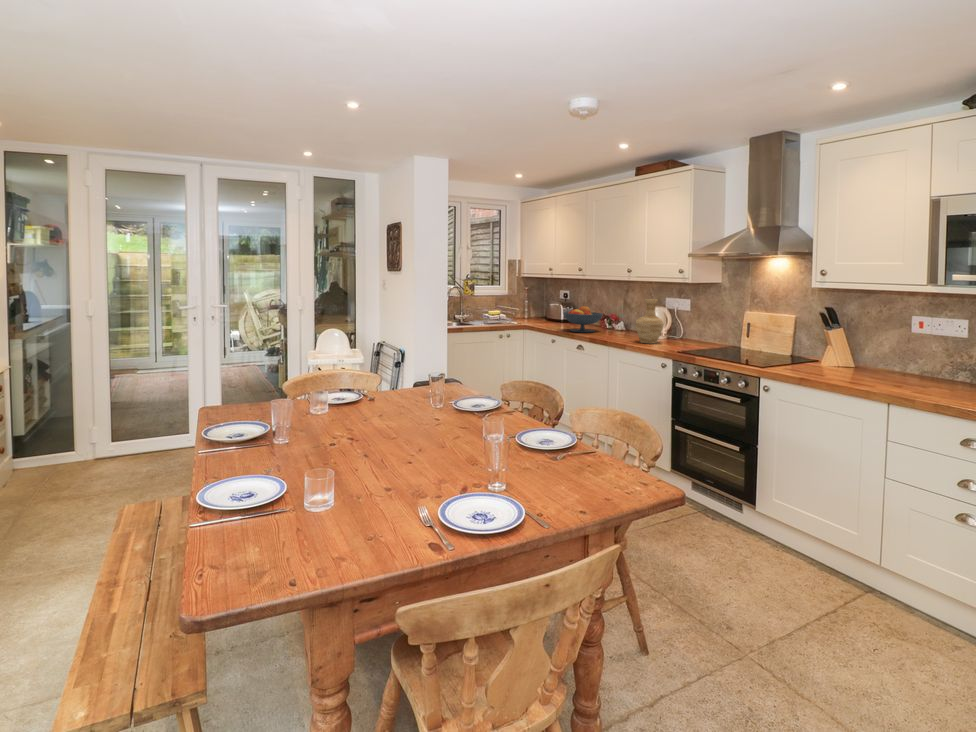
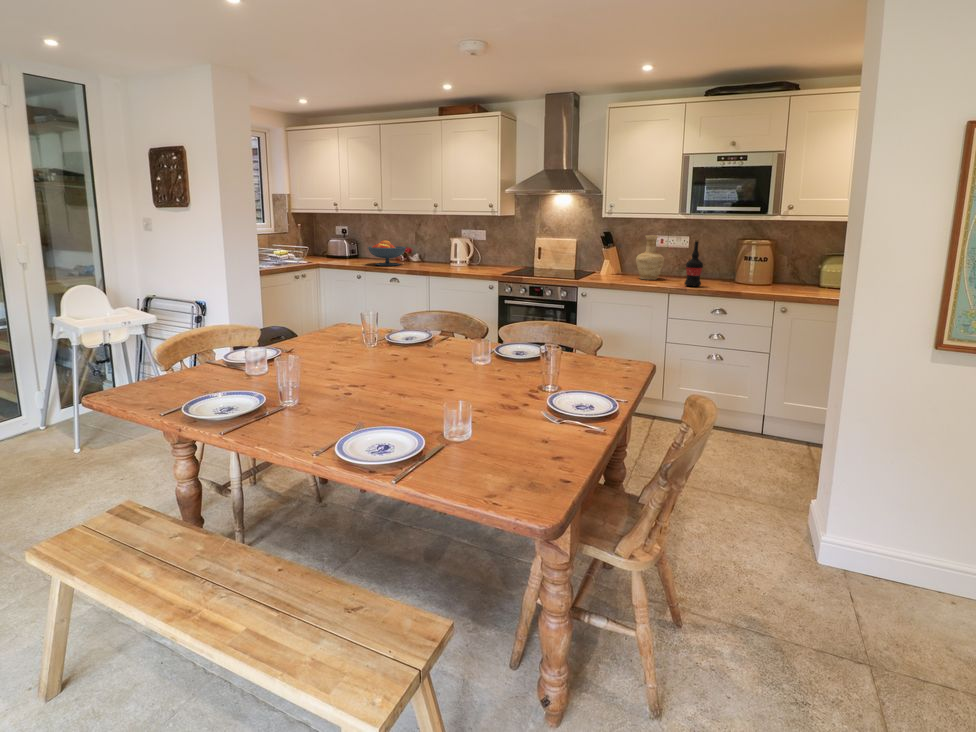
vase: present [636,299,664,343] -> present [636,235,664,279]
wine bottle: none [921,325,958,397] -> present [684,240,703,286]

